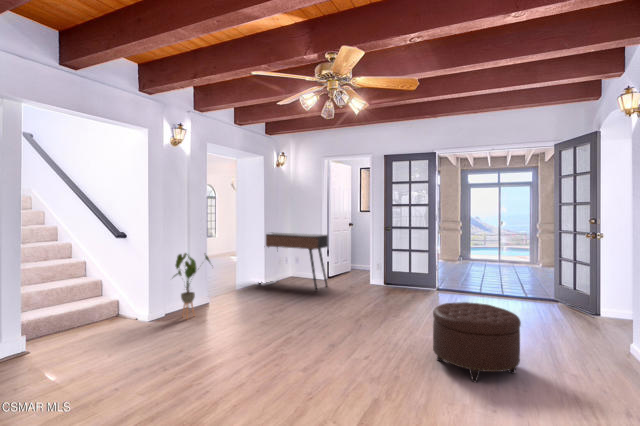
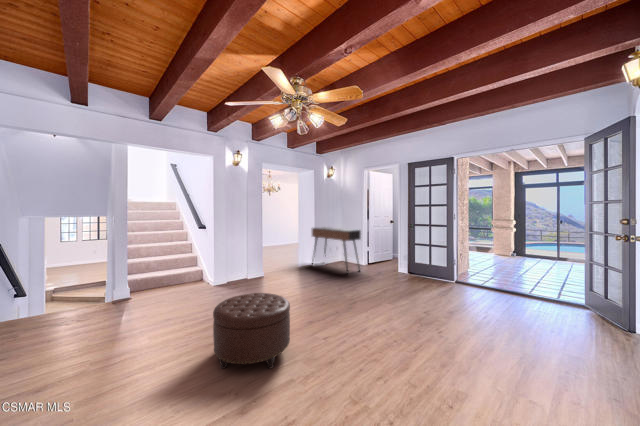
house plant: present [174,253,210,319] -> none [227,240,258,287]
ottoman: present [433,302,521,382] -> present [213,293,290,369]

